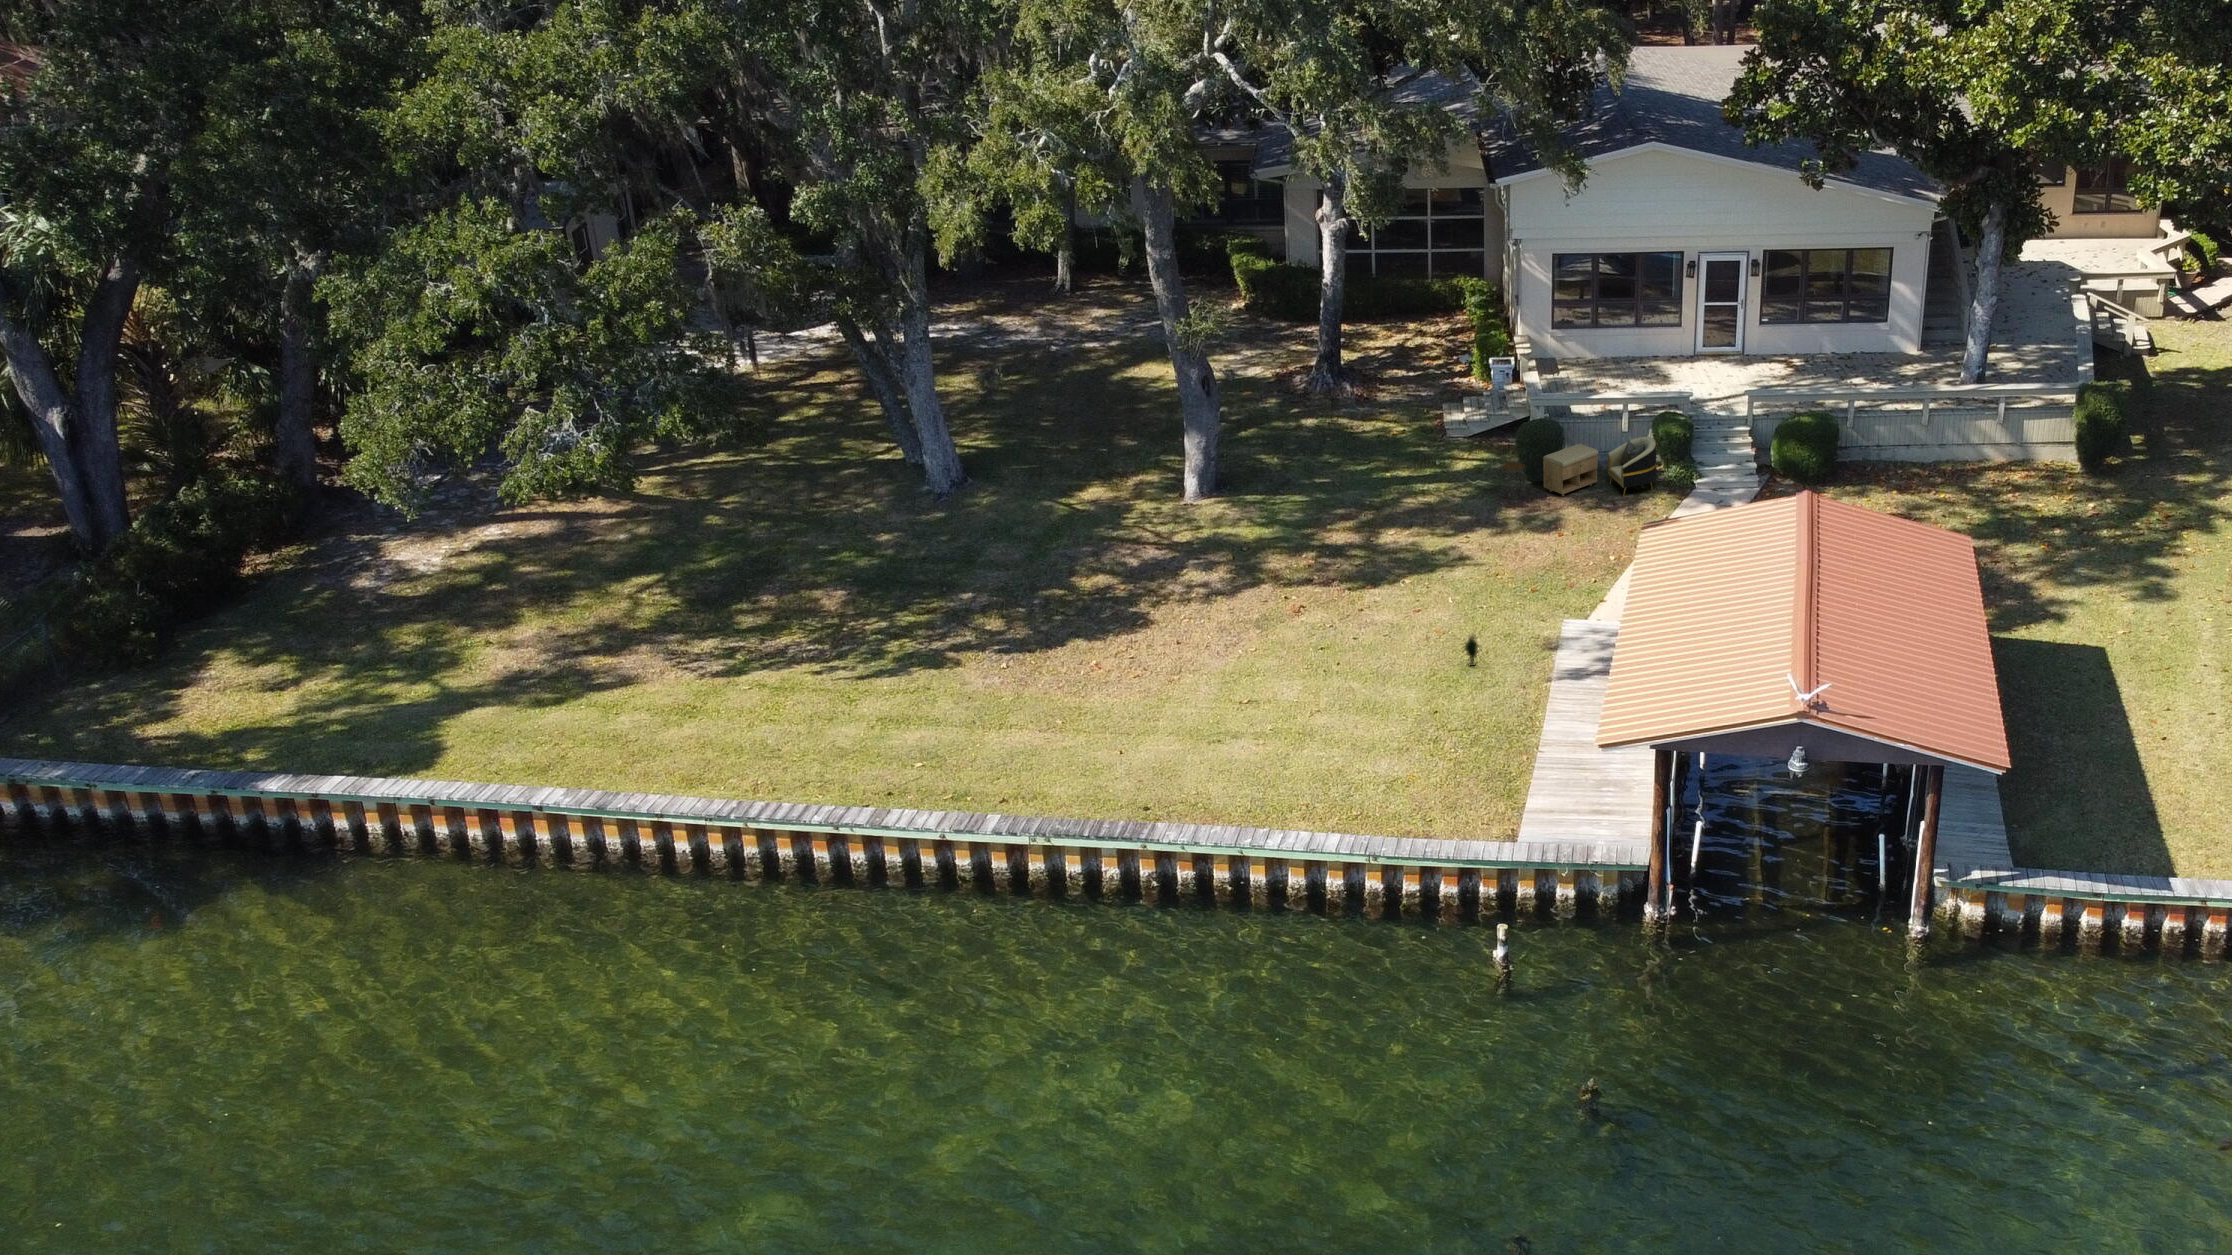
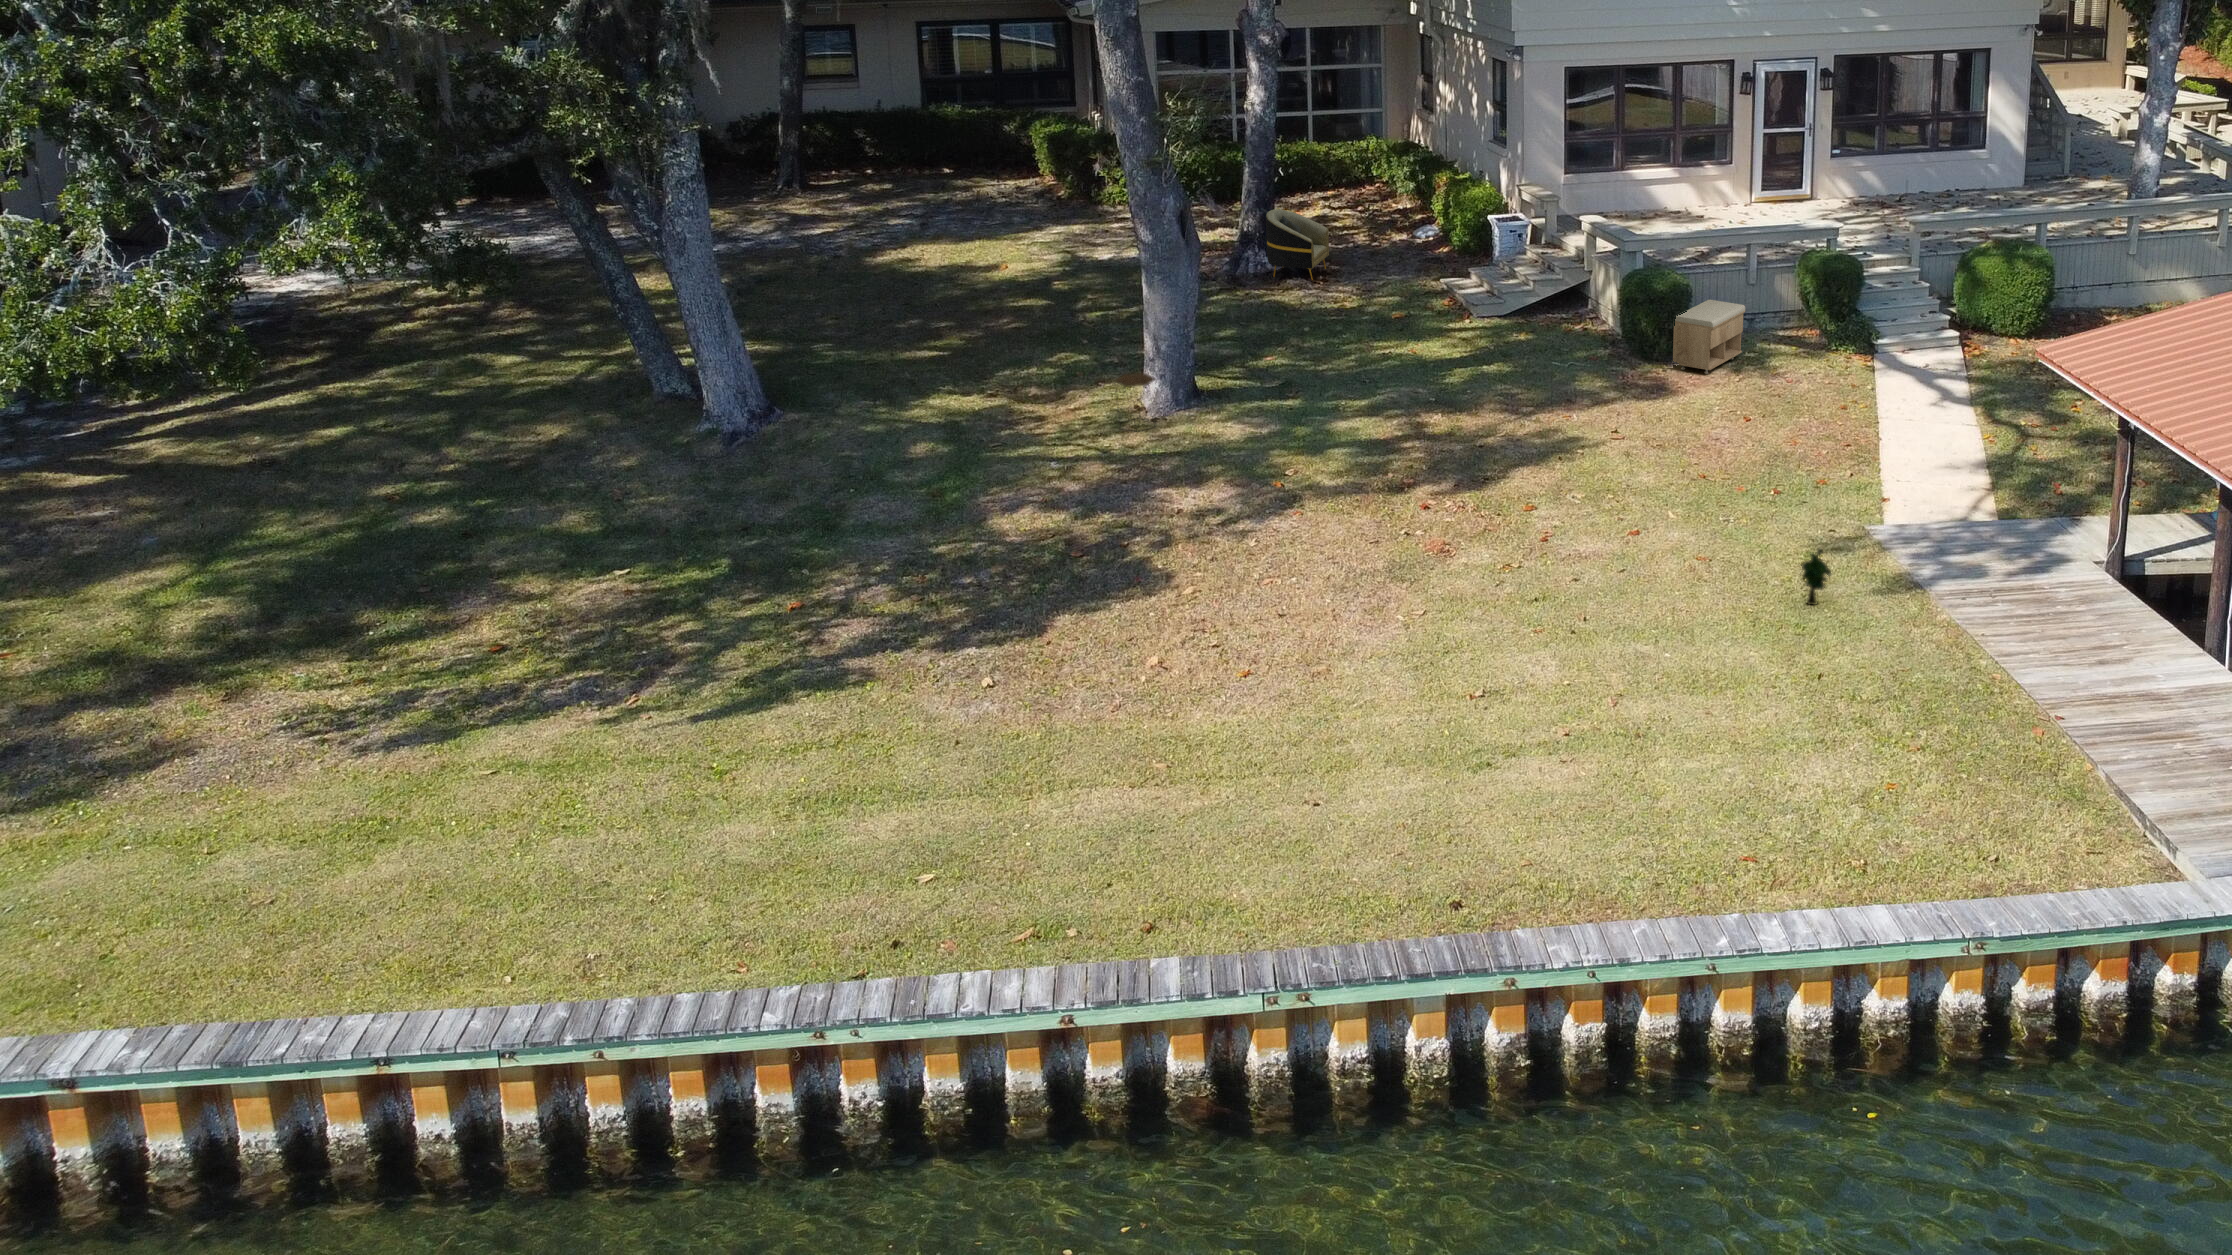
armchair: present [1608,437,1656,496] -> present [1266,209,1329,280]
side table: present [1500,462,1525,499] -> present [1115,373,1155,432]

